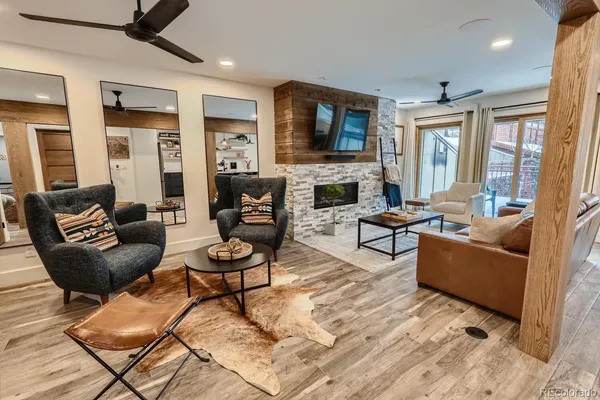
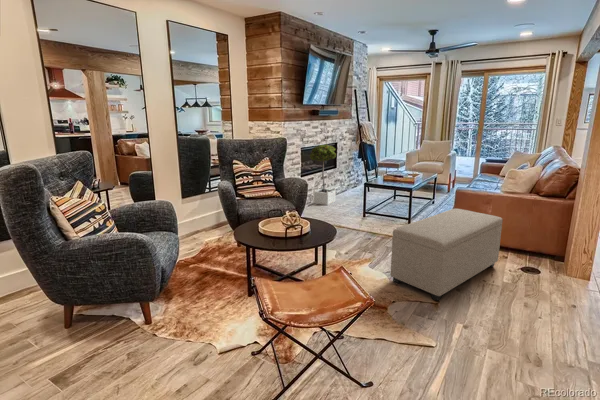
ottoman: none [313,252,435,338] -> present [391,209,503,301]

